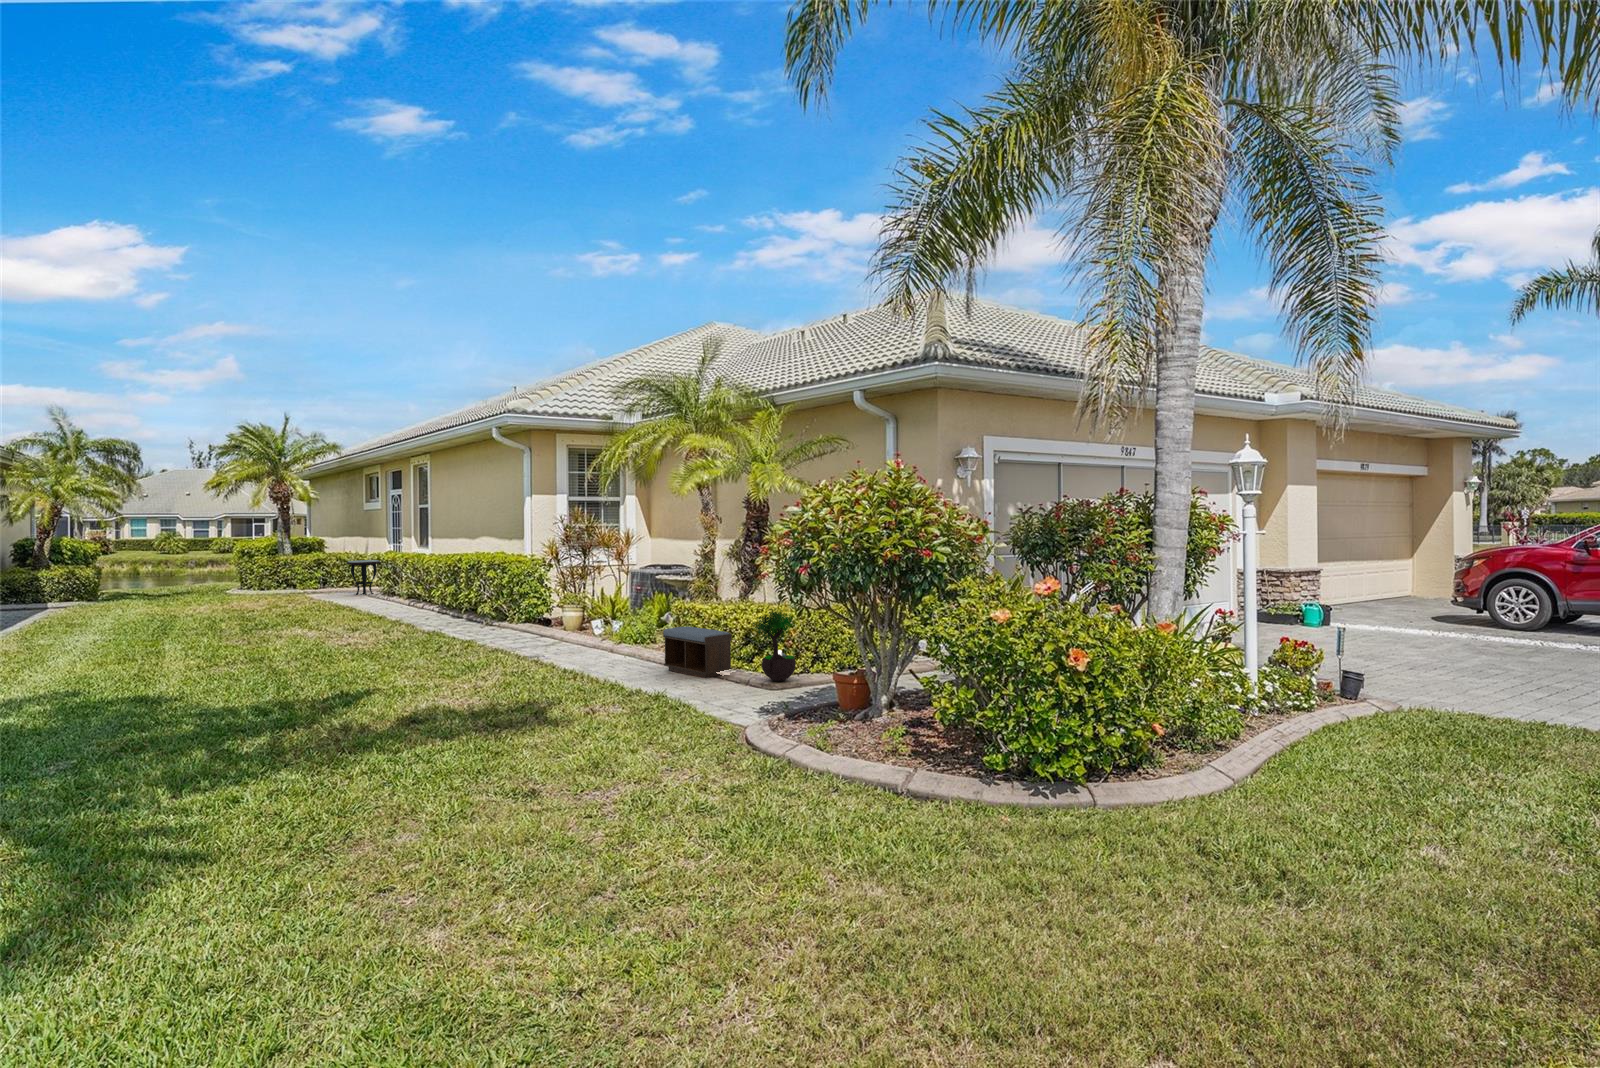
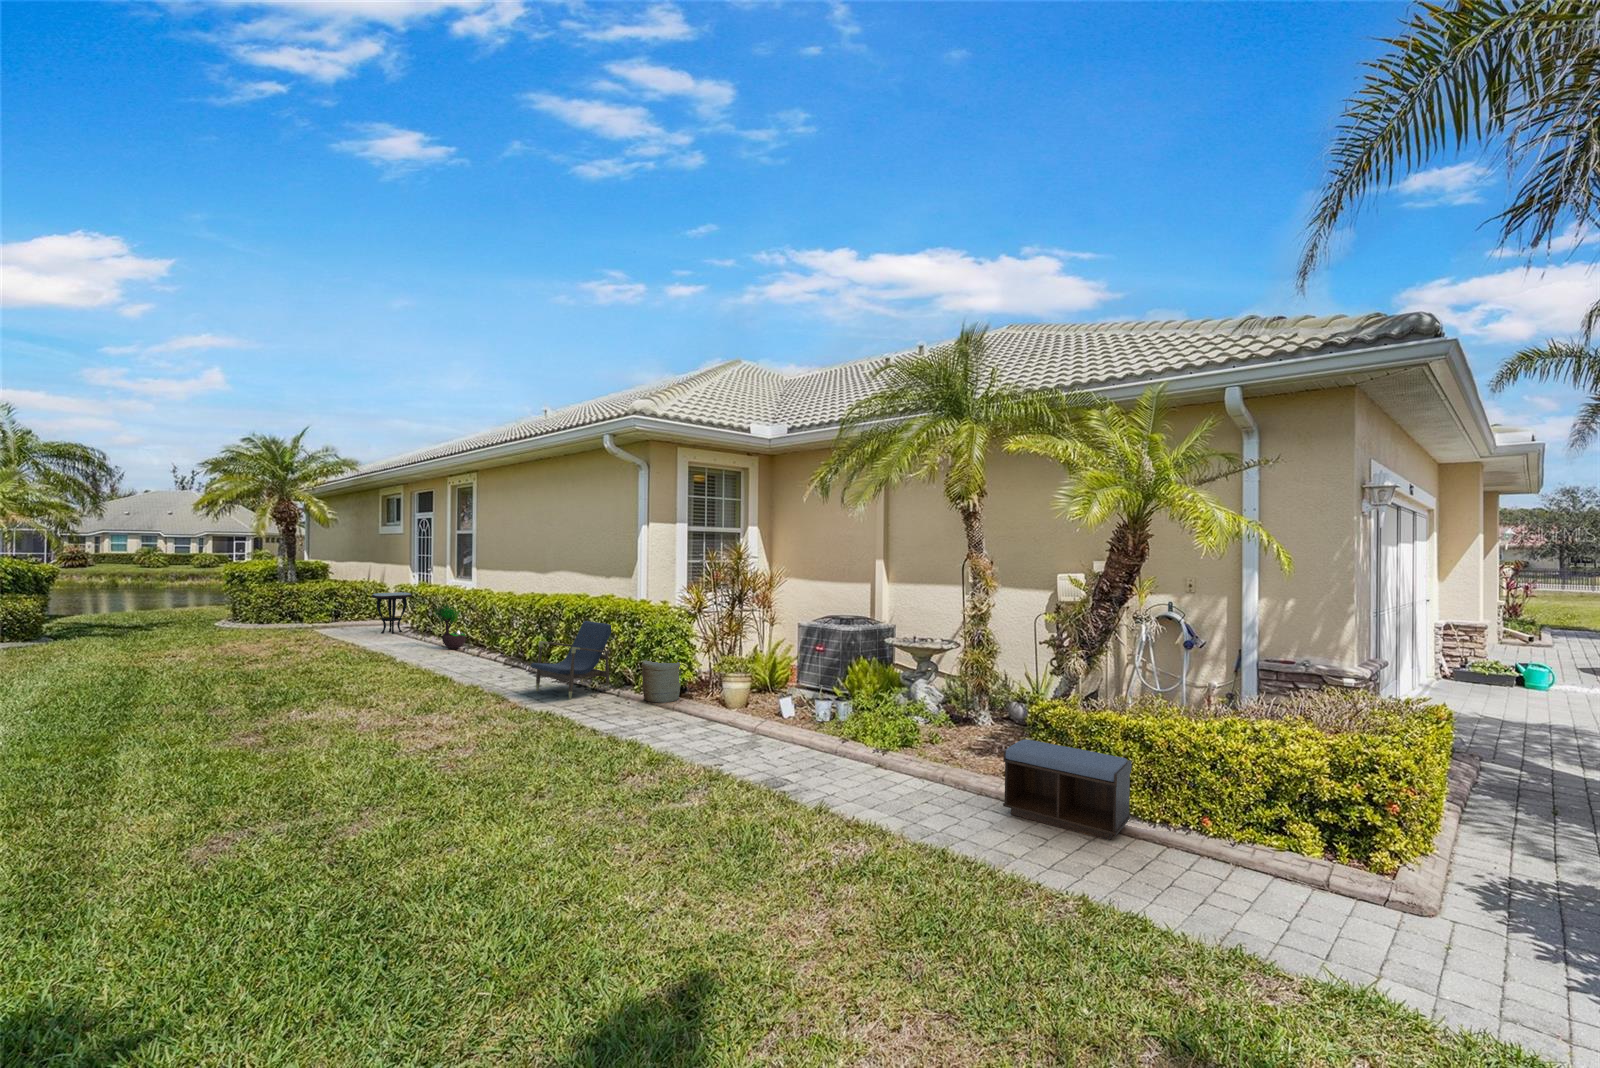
lounge chair: none [439,572,502,628] -> present [531,621,611,699]
woven basket: none [515,598,546,630] -> present [642,660,681,703]
potted tree: present [752,609,796,681] -> present [434,604,466,649]

